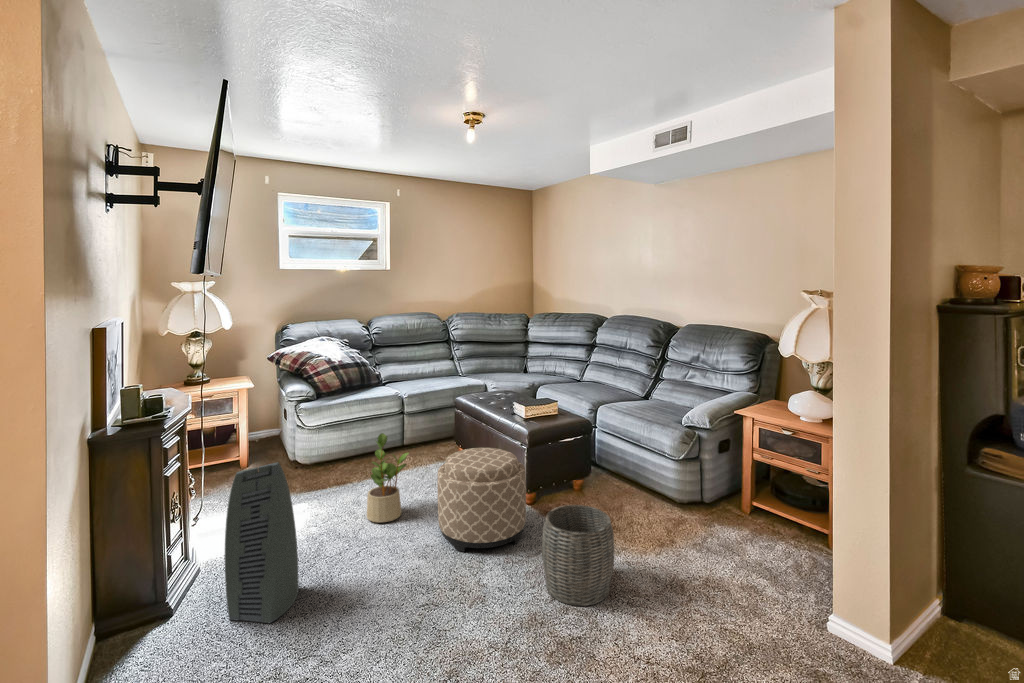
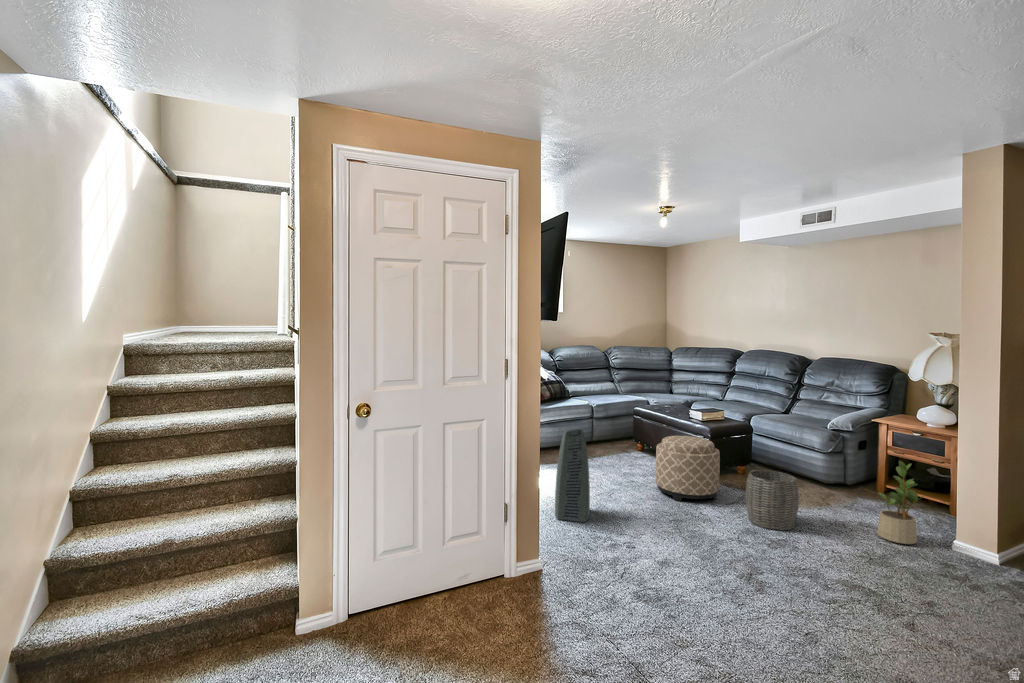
potted plant: present [367,433,409,522] -> present [877,461,918,544]

